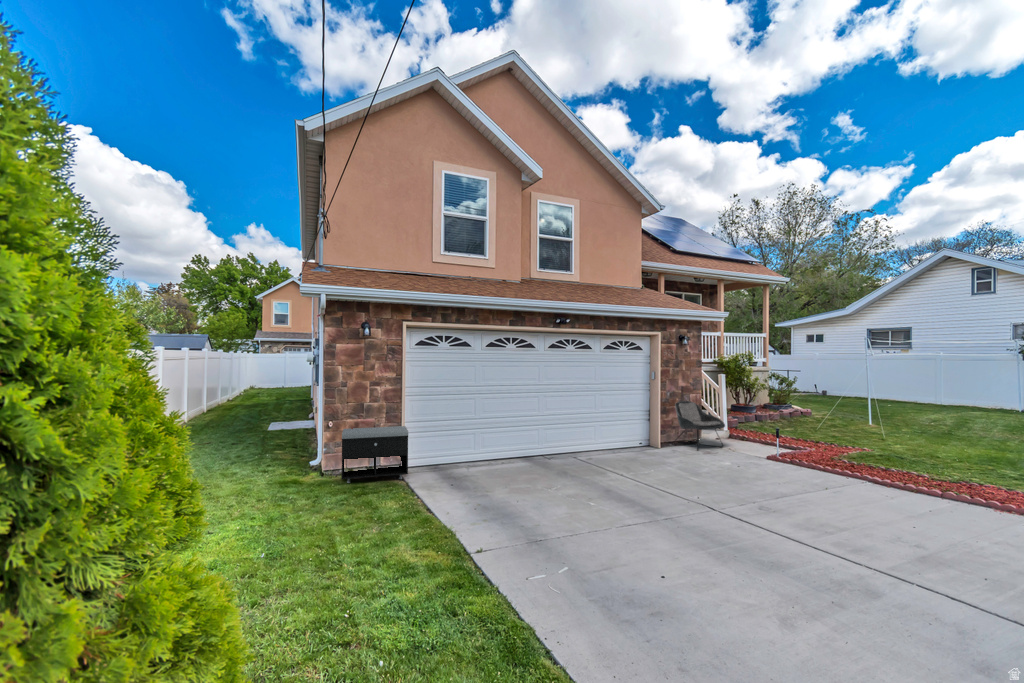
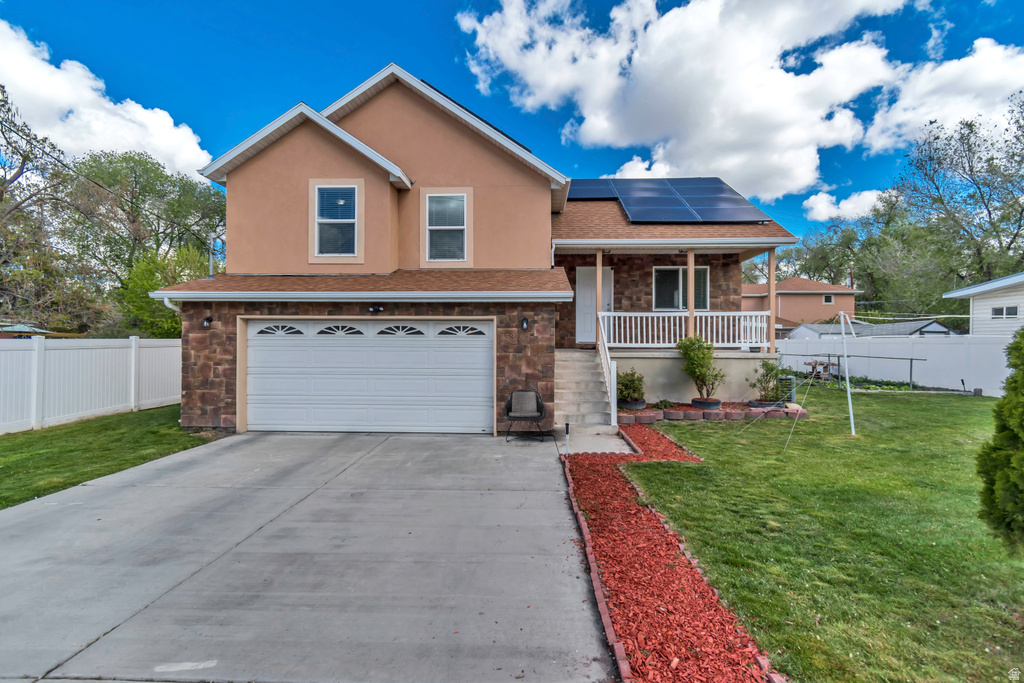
storage bench: present [342,426,408,483] -> none [172,397,237,438]

